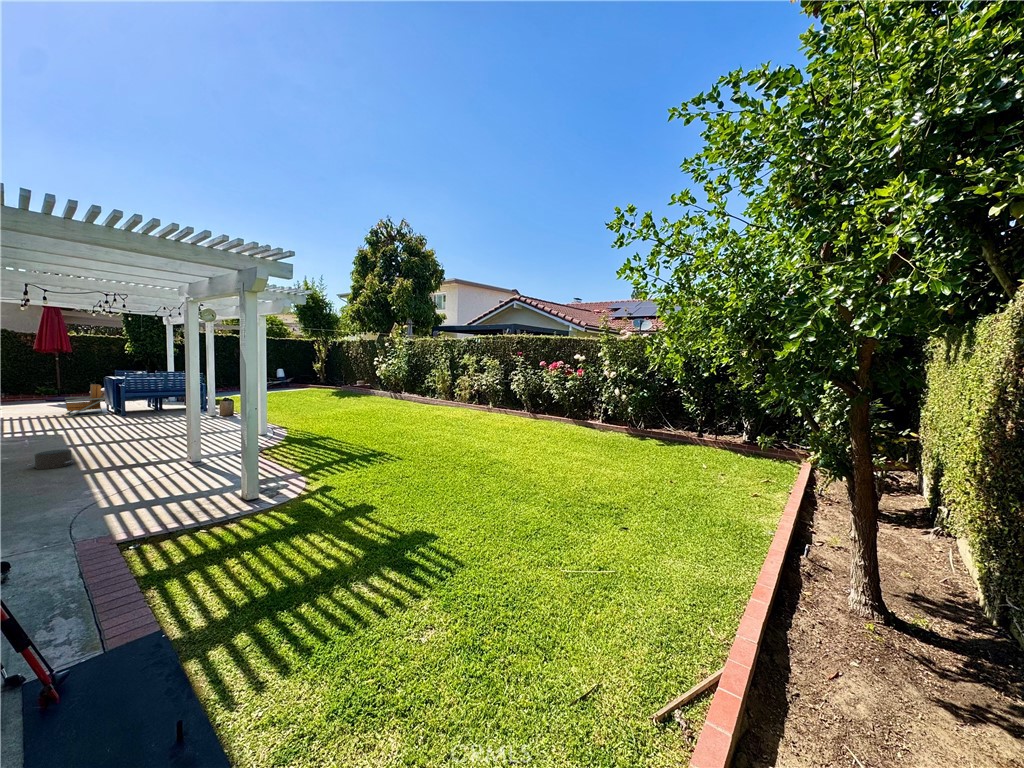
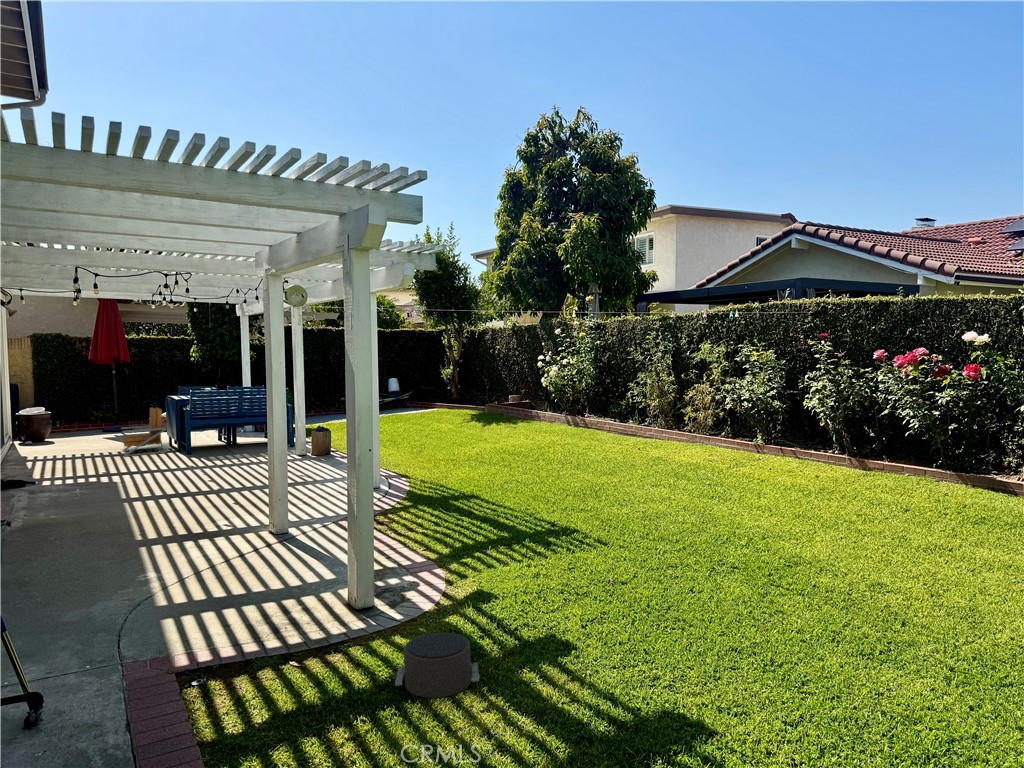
pouf: present [27,449,75,469] -> present [395,633,480,698]

